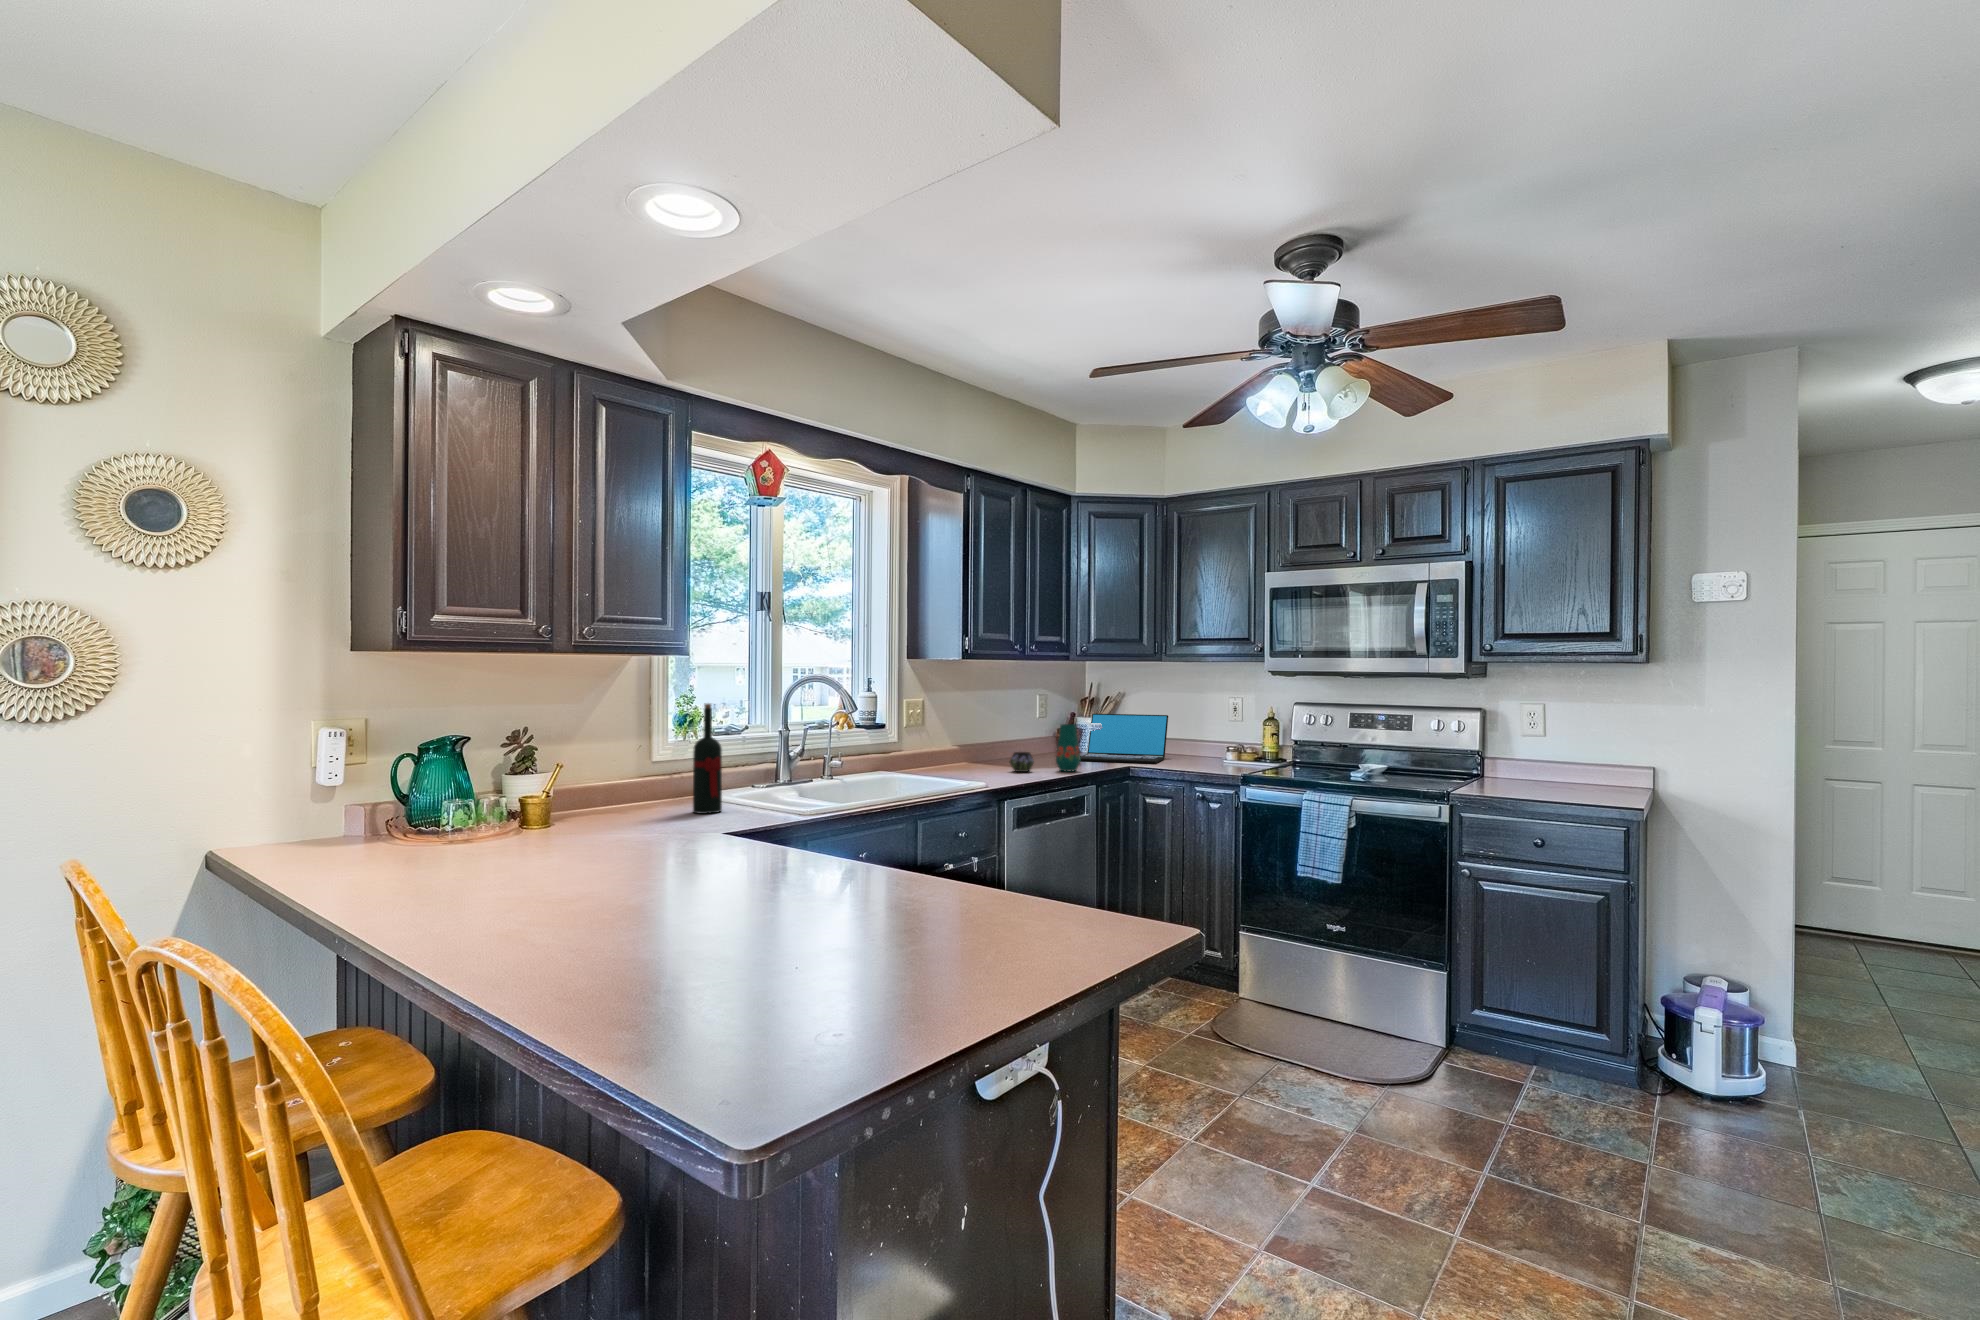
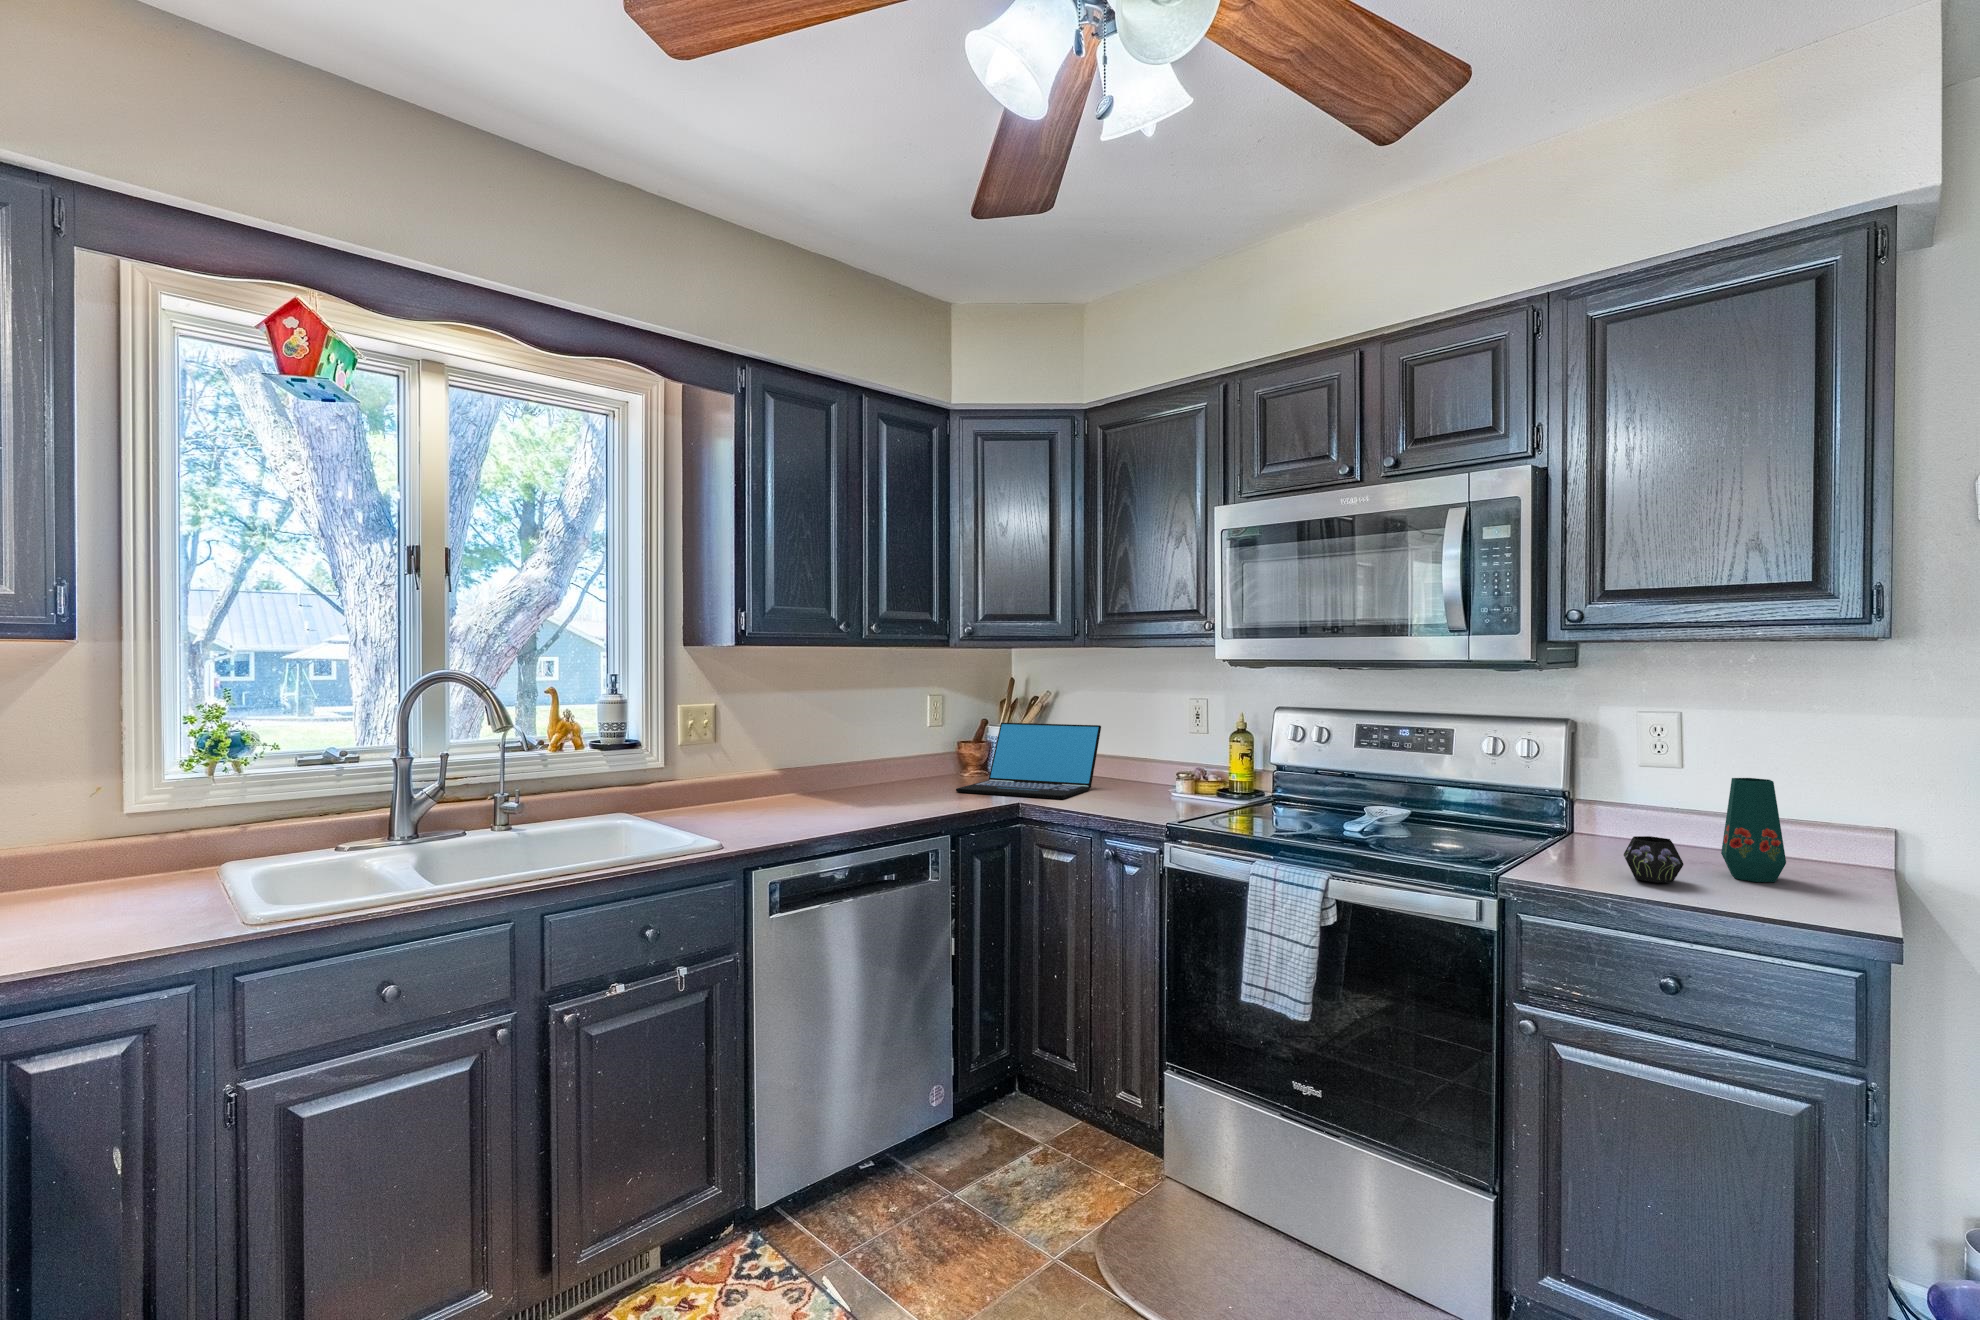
wine bottle: present [693,703,722,814] -> none [69,726,135,920]
vase: present [1010,724,1080,772] -> present [1624,778,1786,883]

